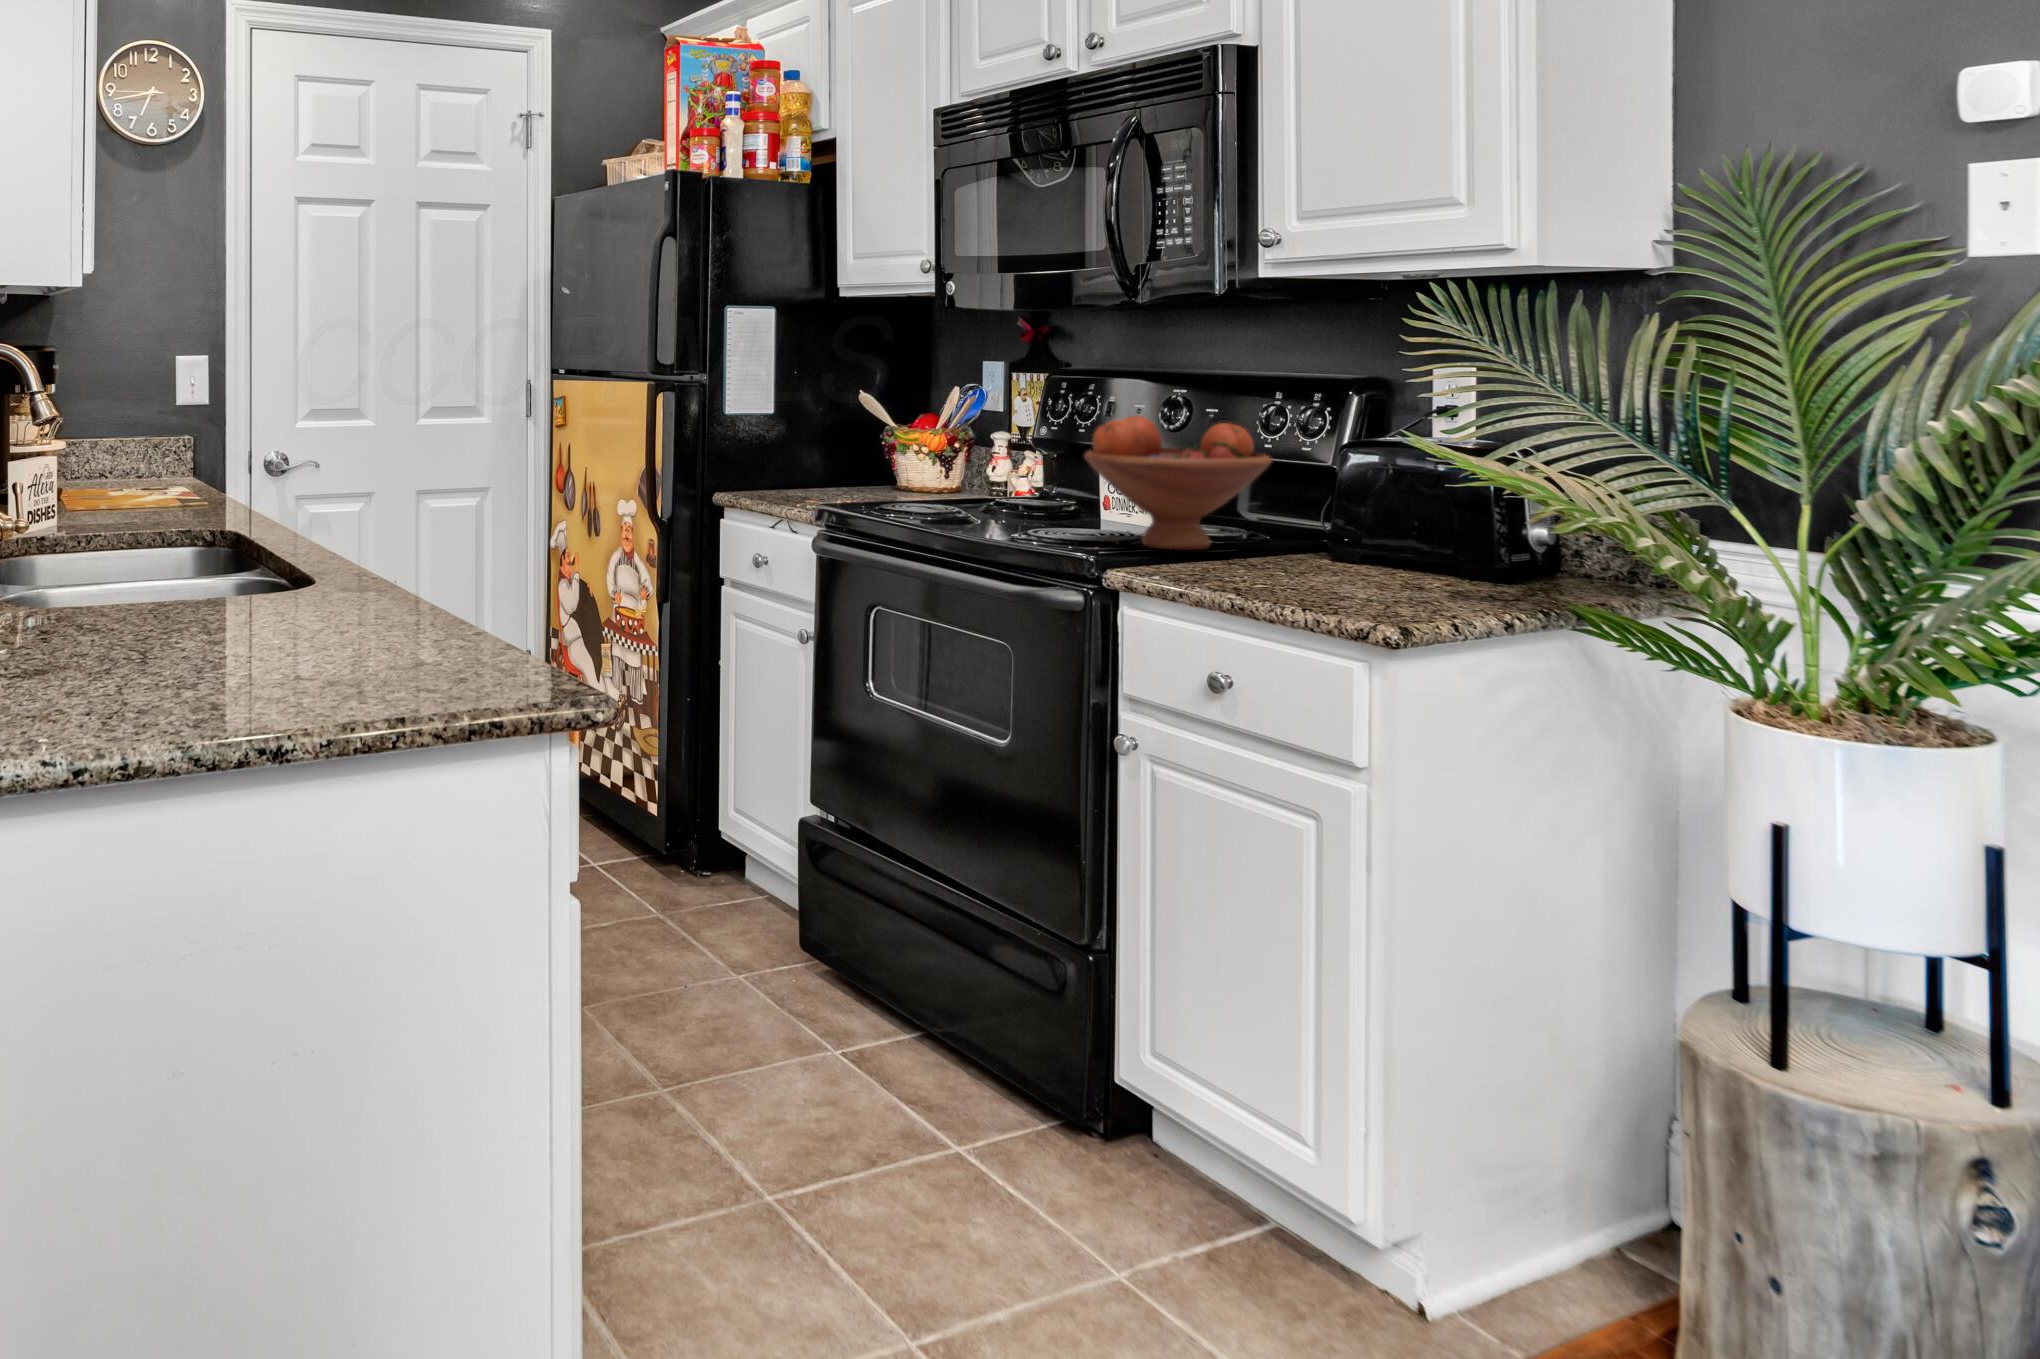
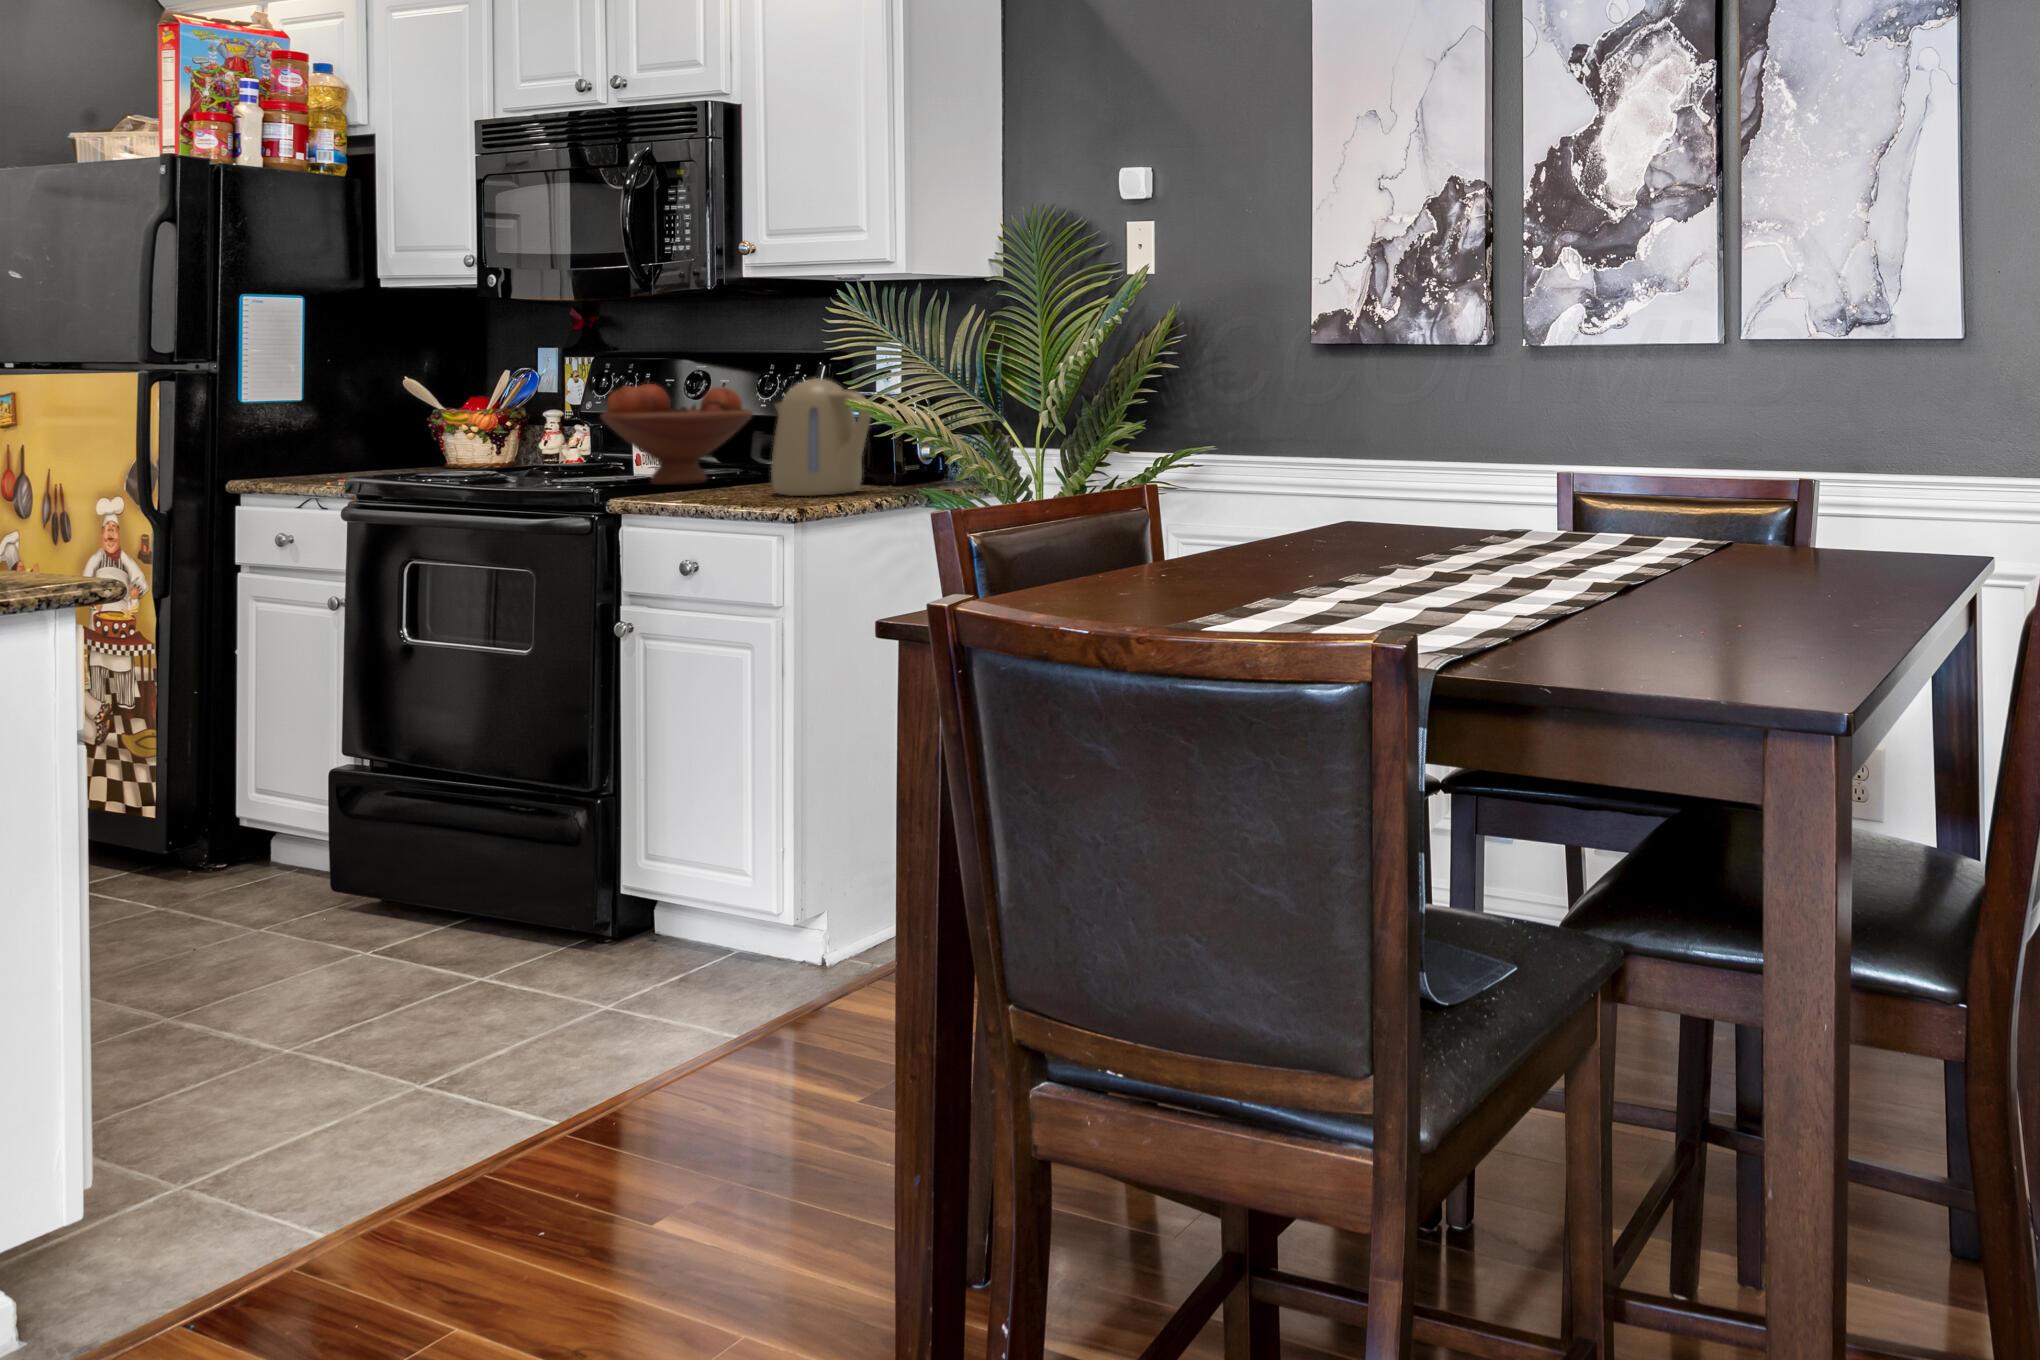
kettle: none [1319,422,1482,594] -> present [771,378,871,496]

